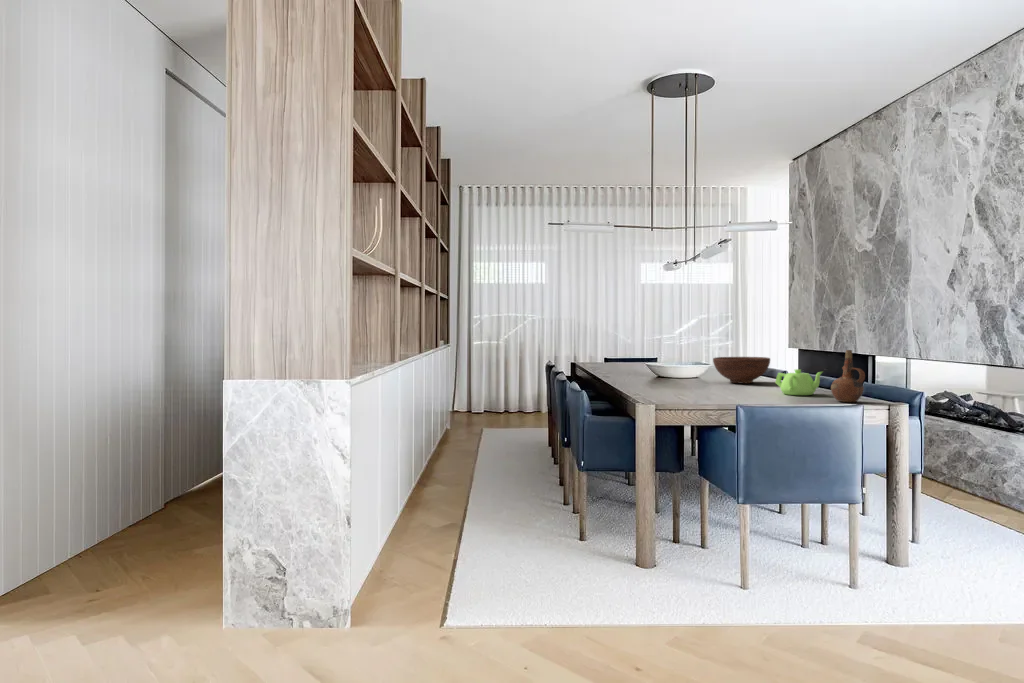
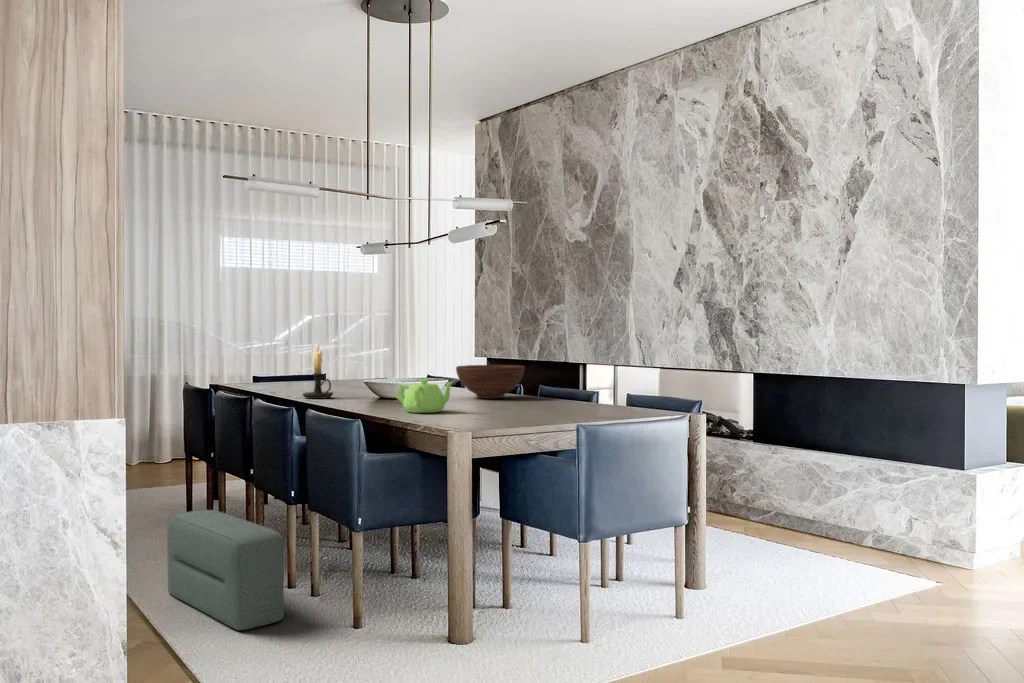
candle holder: none [604,339,625,379] -> present [303,343,333,399]
ceramic pitcher: present [831,350,865,402] -> none [629,353,665,412]
teapot: present [775,369,822,395] -> present [397,379,454,413]
pouf: none [498,448,547,528] -> present [167,510,284,630]

